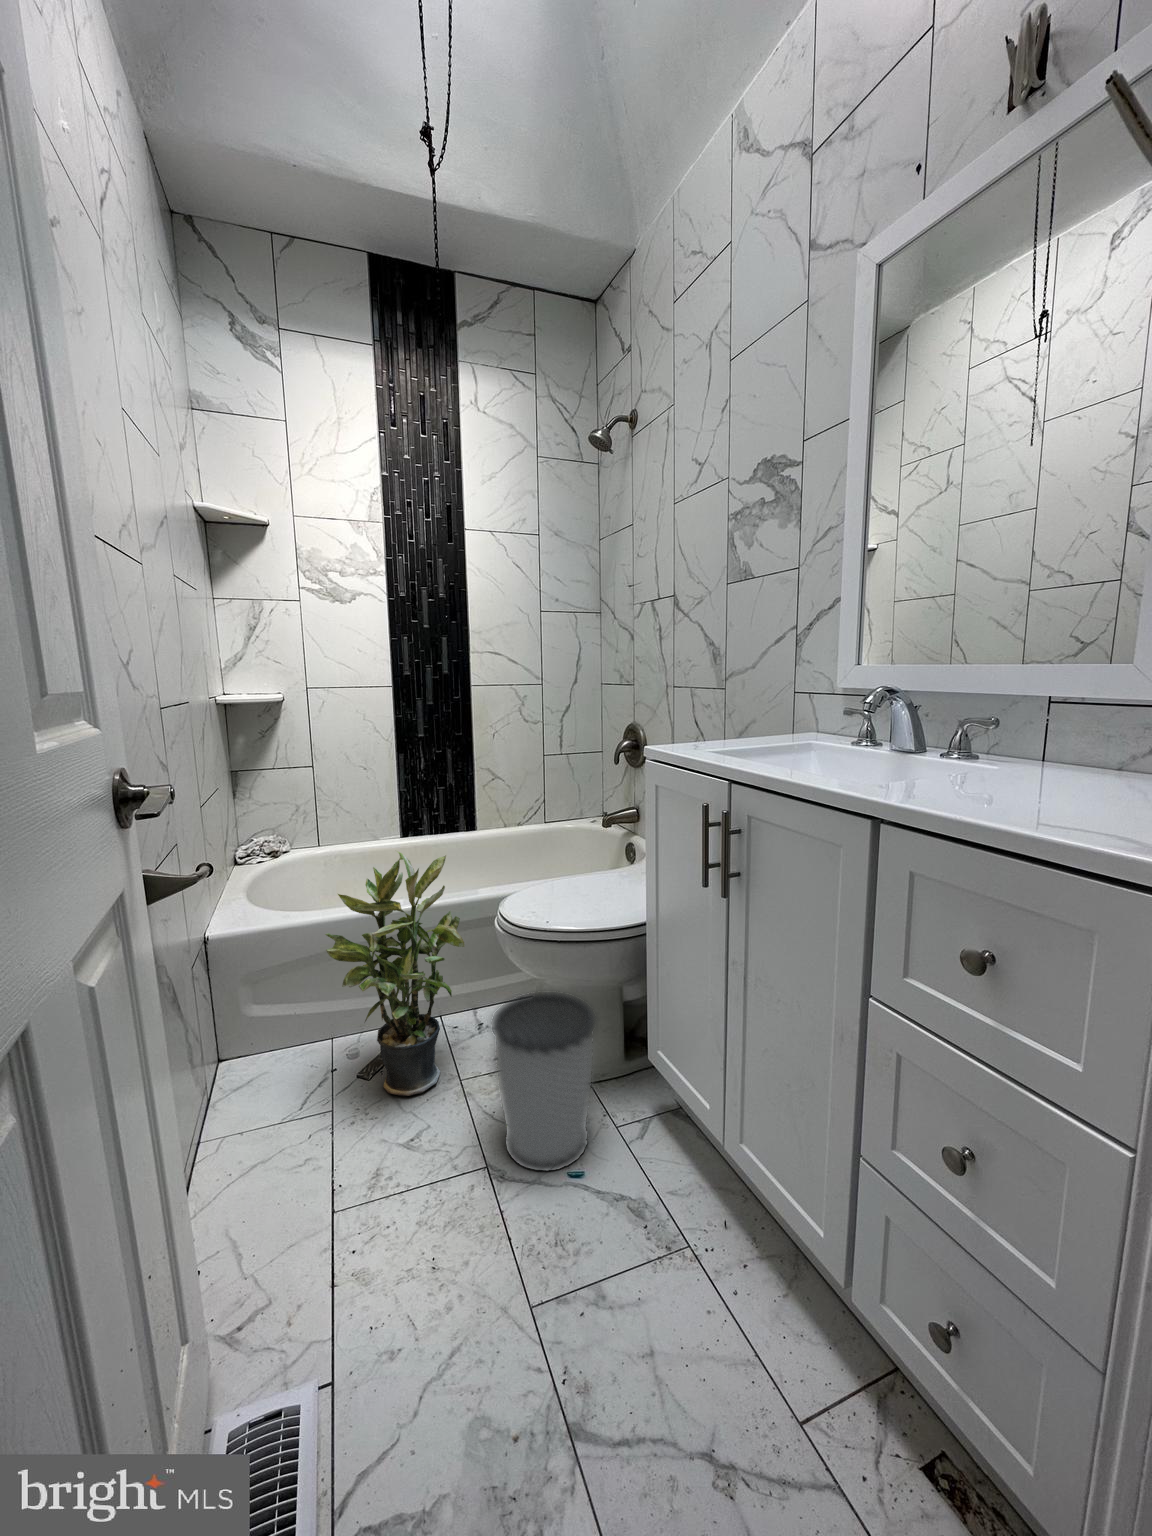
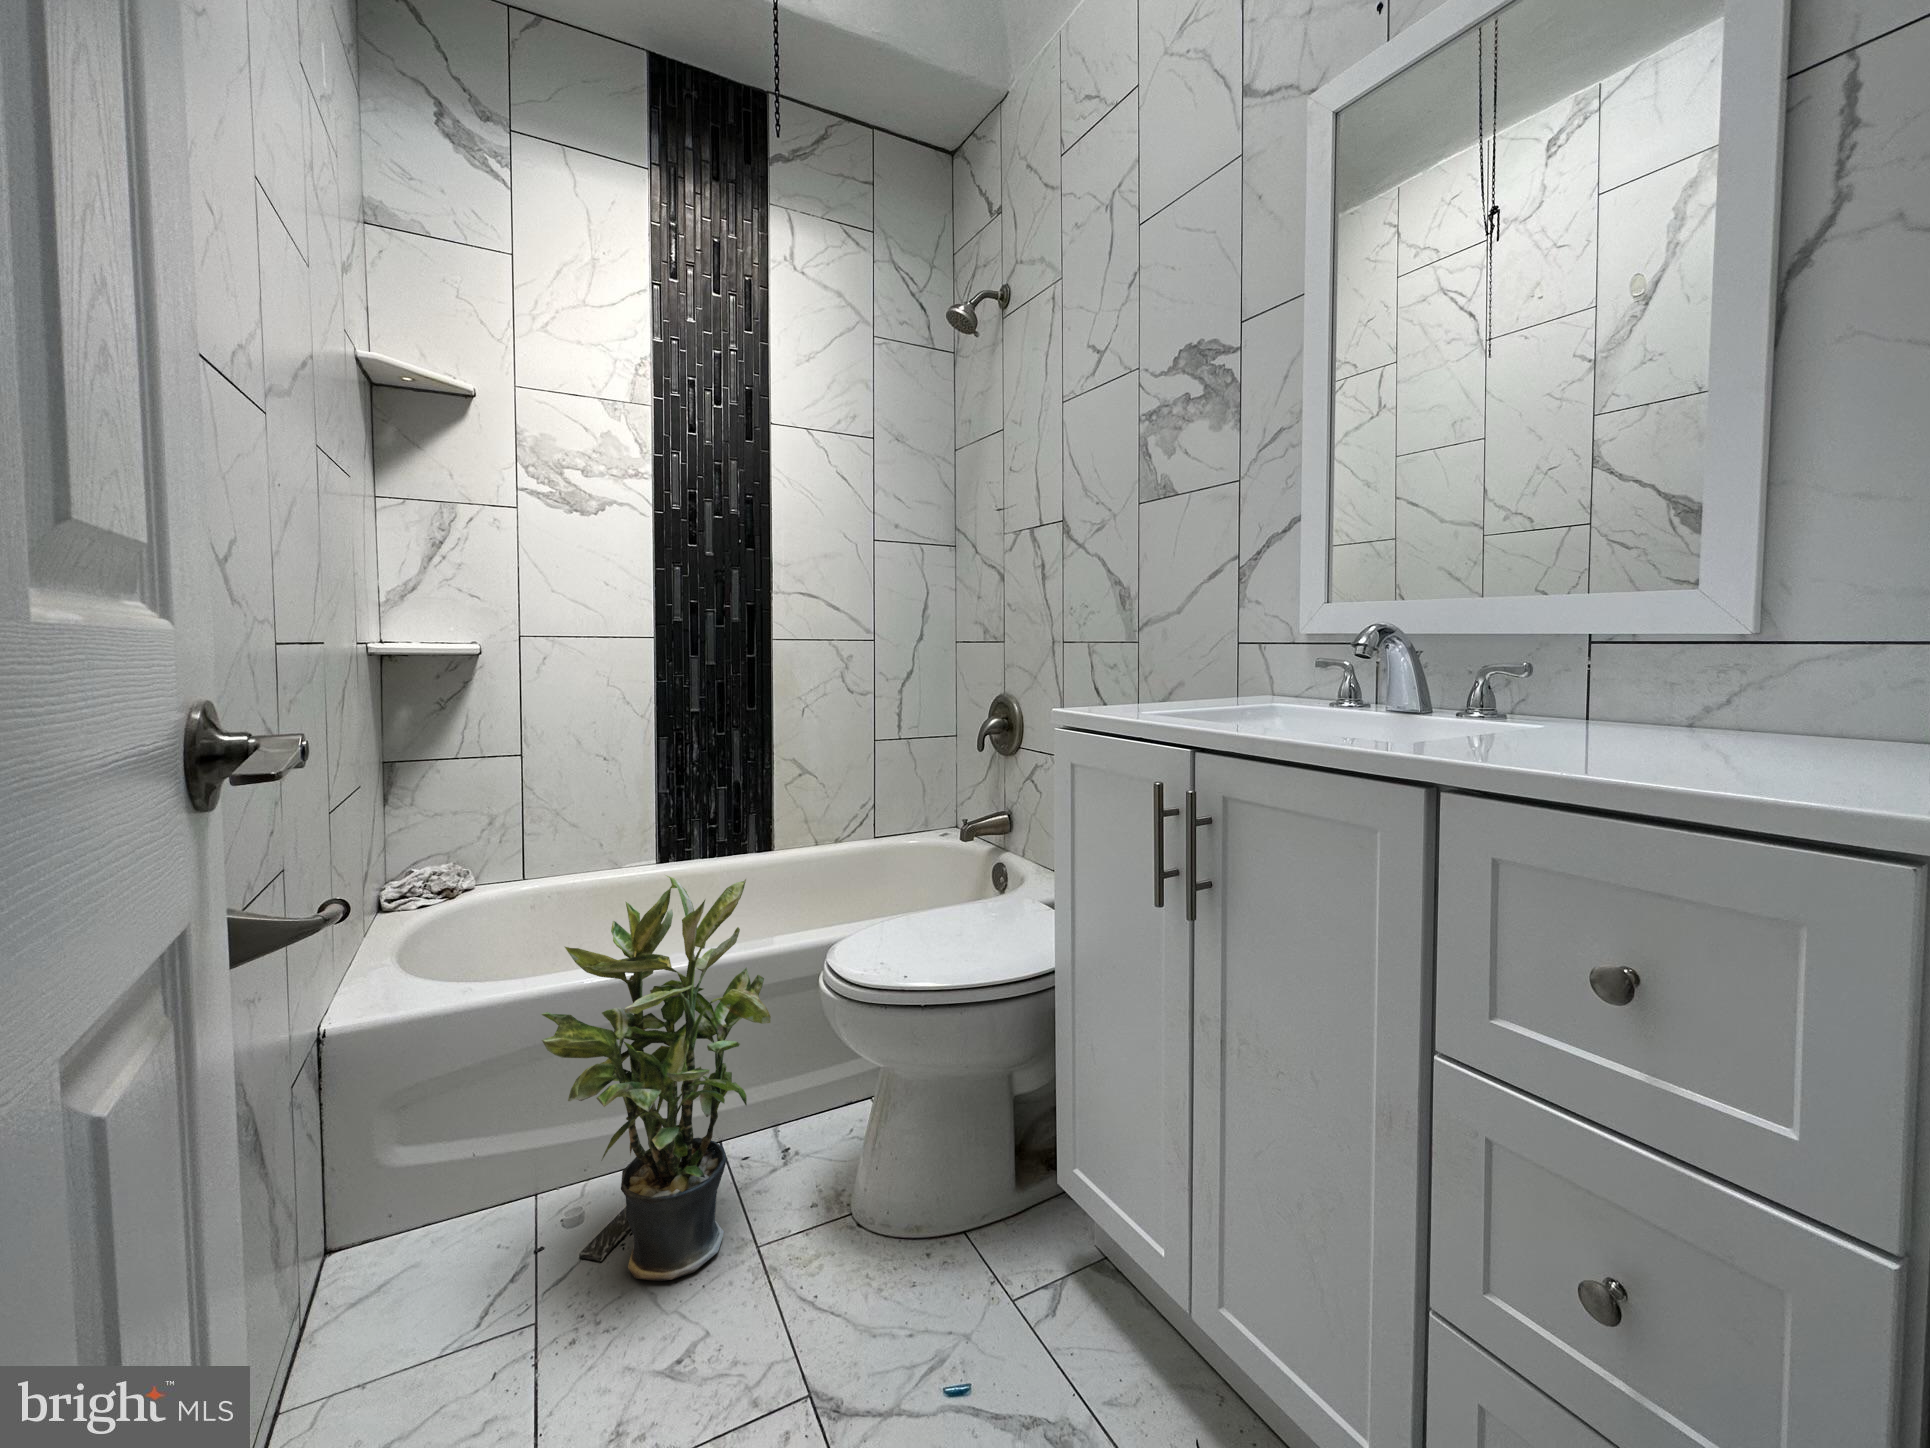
wastebasket: present [492,992,596,1171] -> none [822,1086,985,1390]

